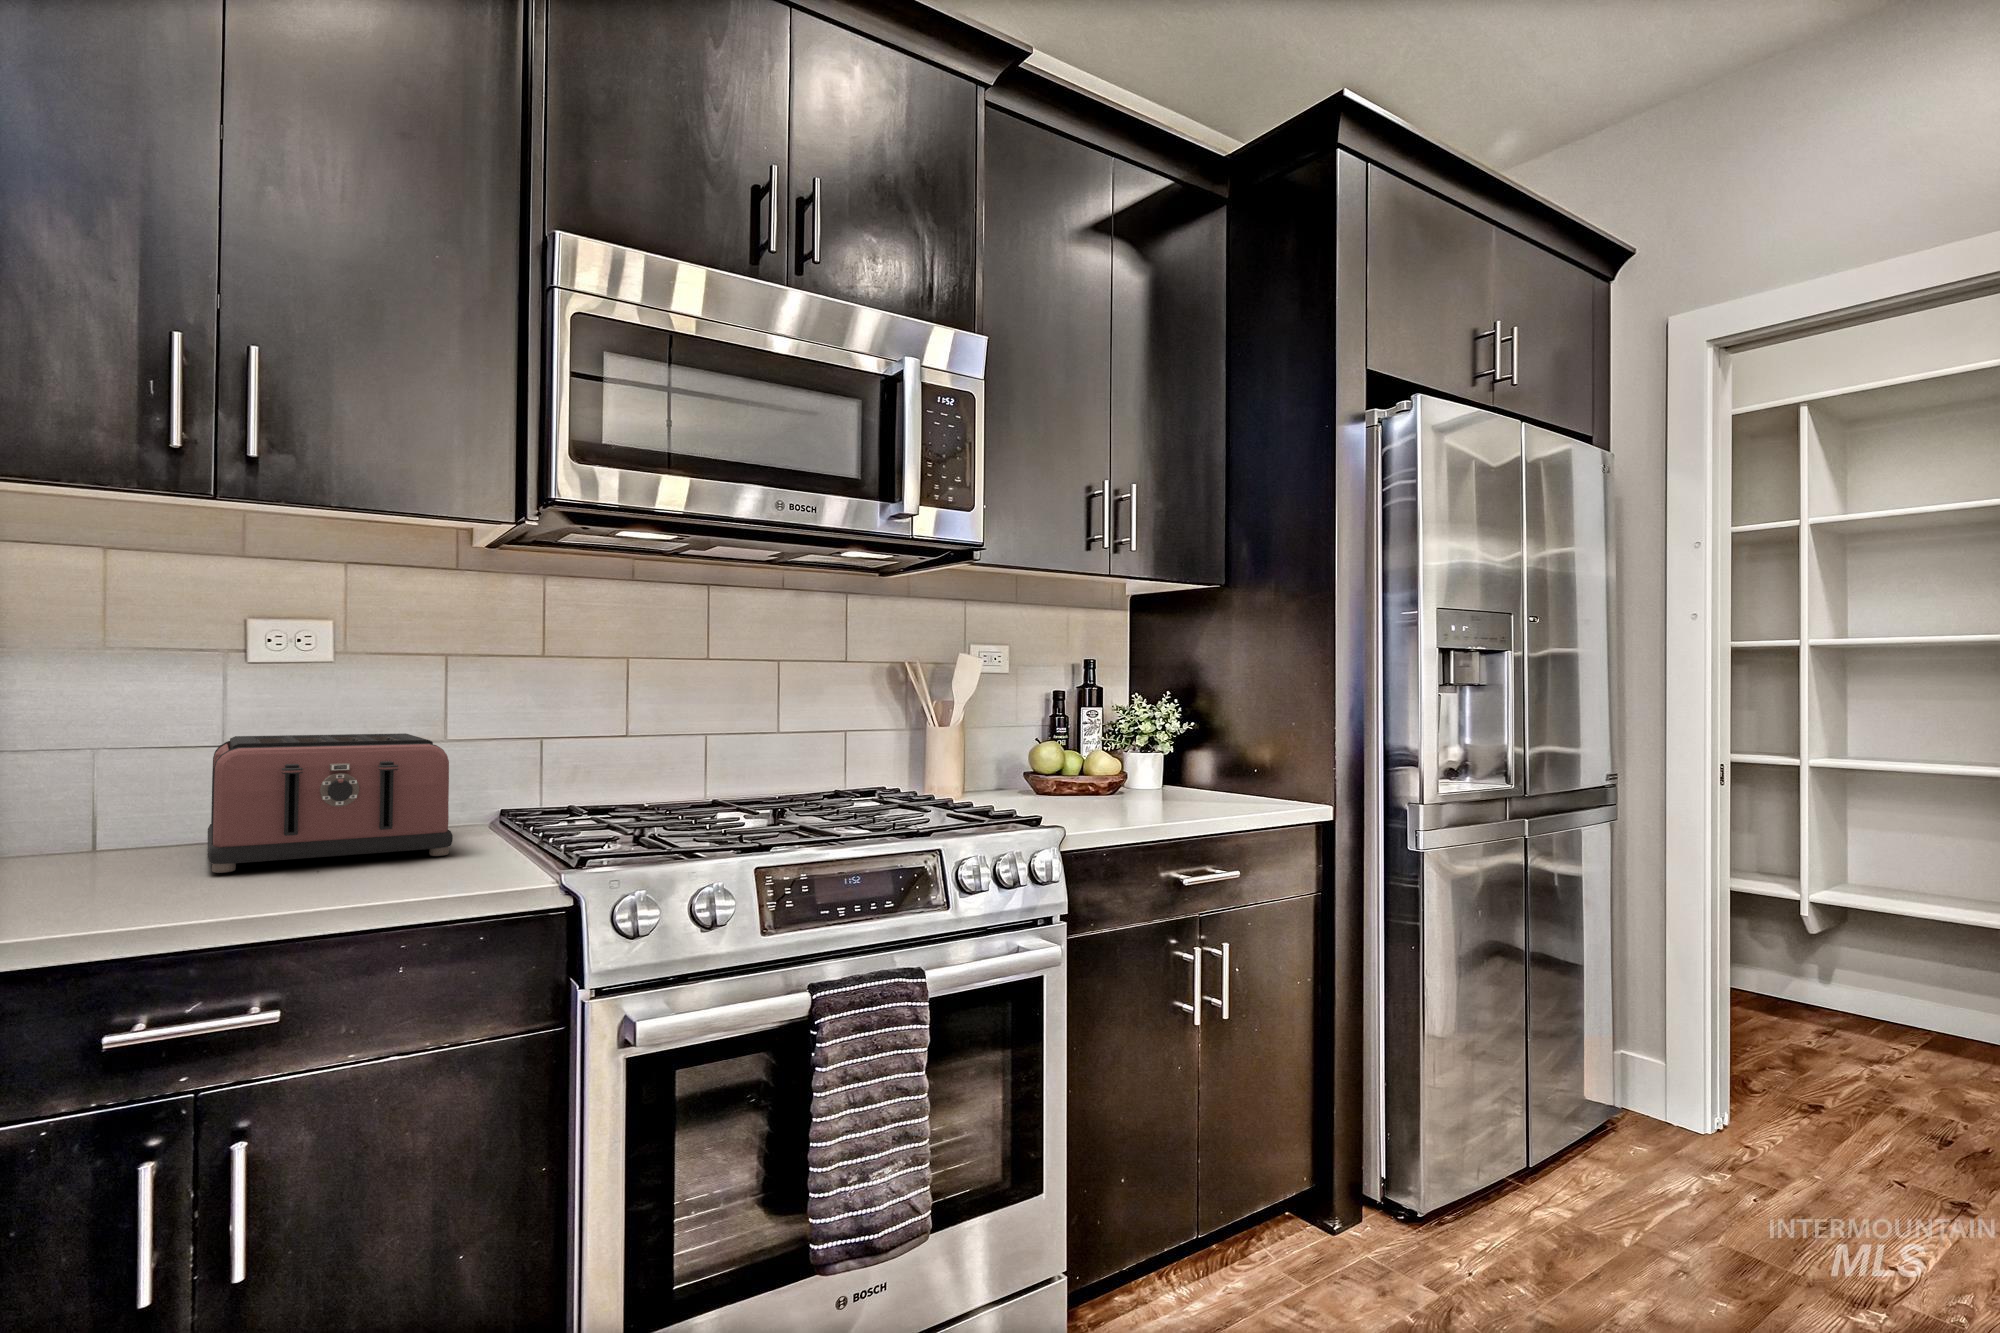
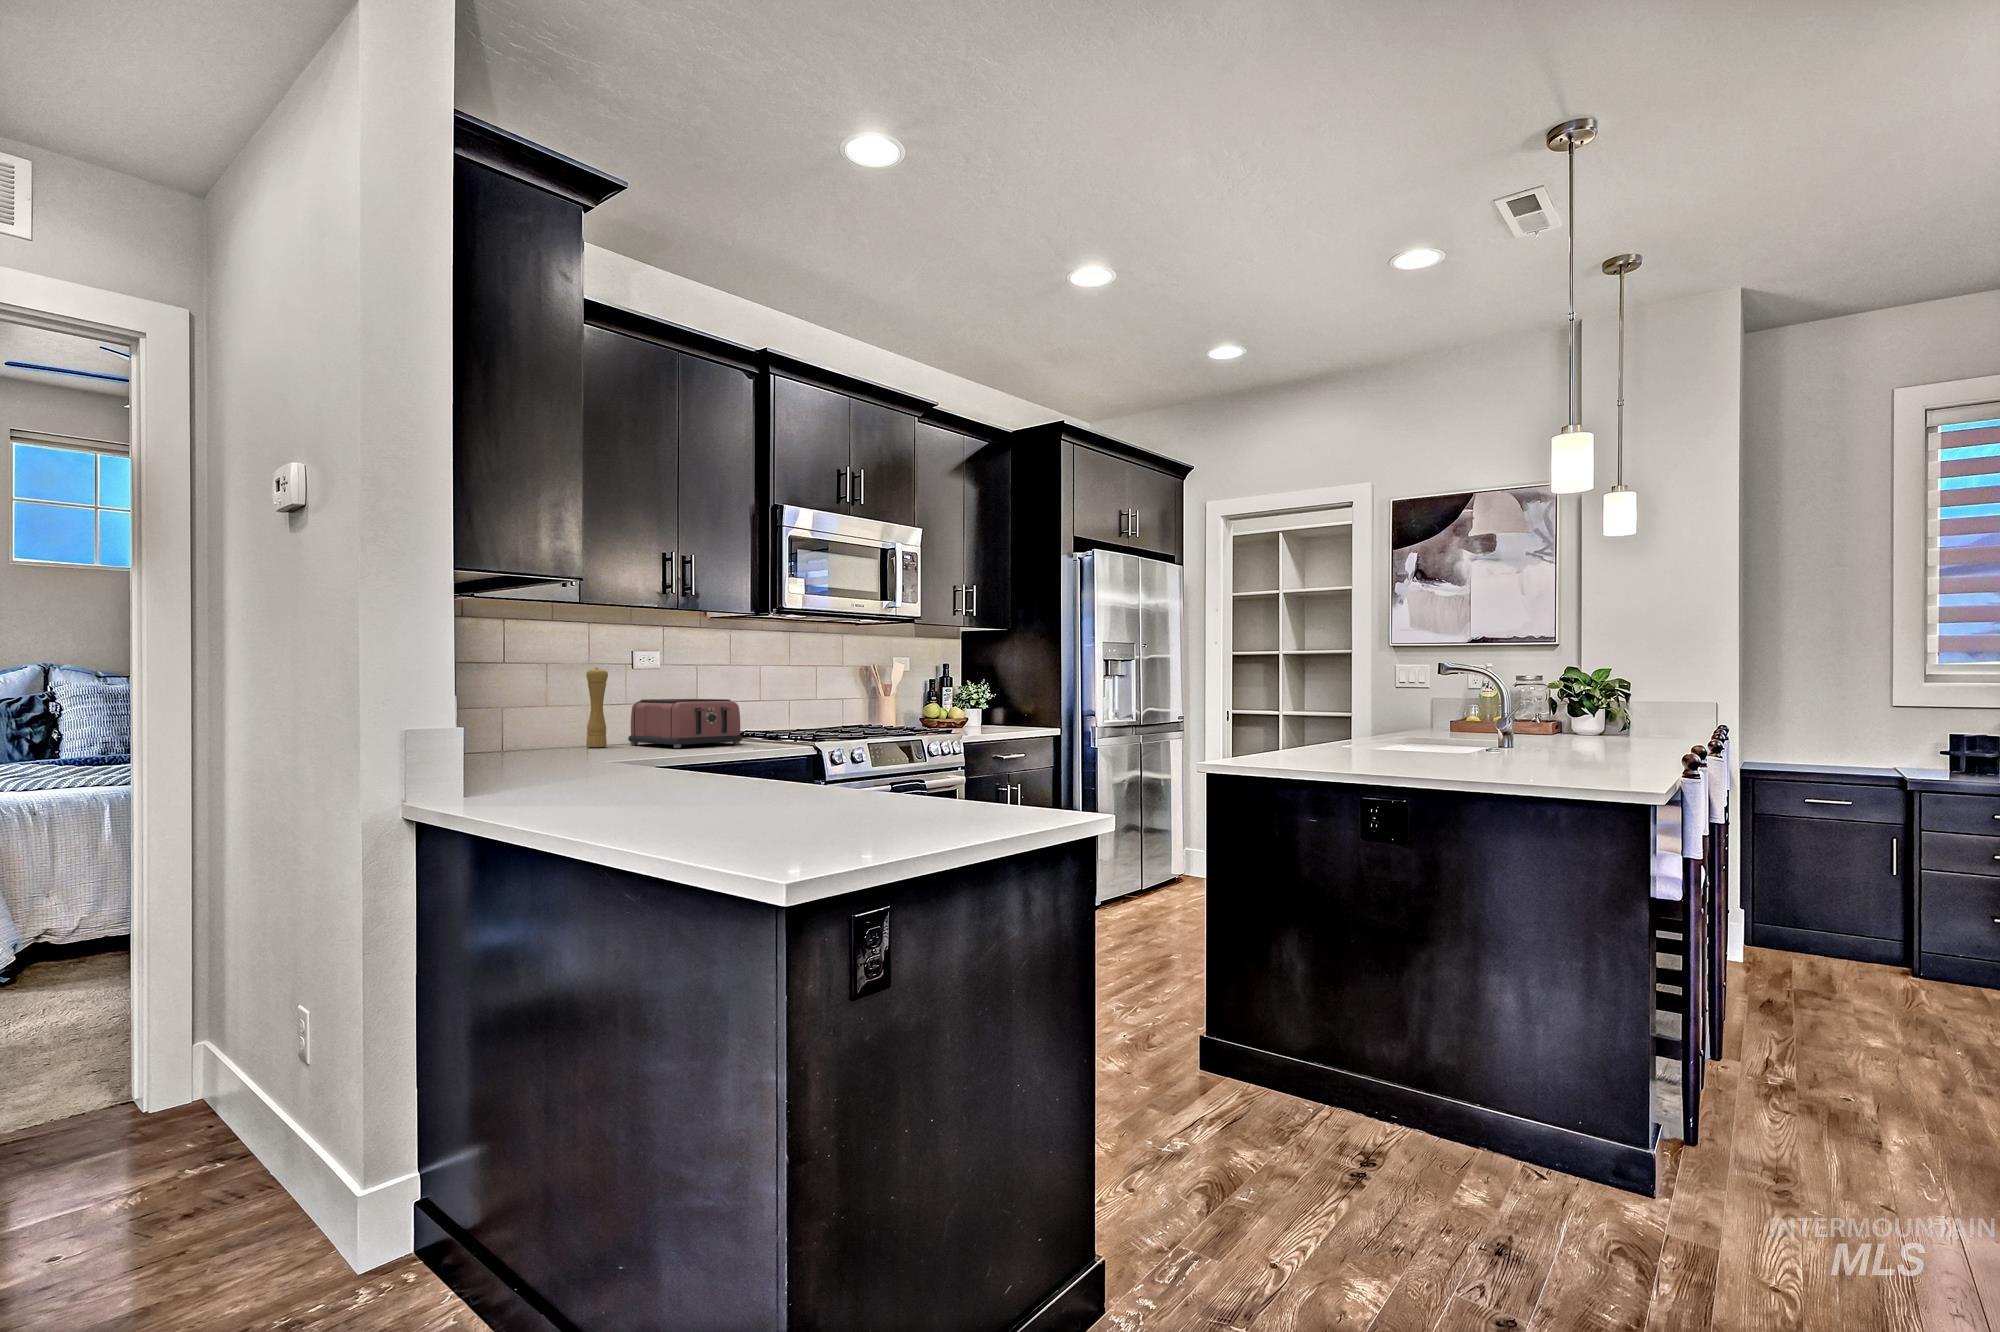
pepper mill: none [63,658,129,857] -> present [586,668,608,747]

